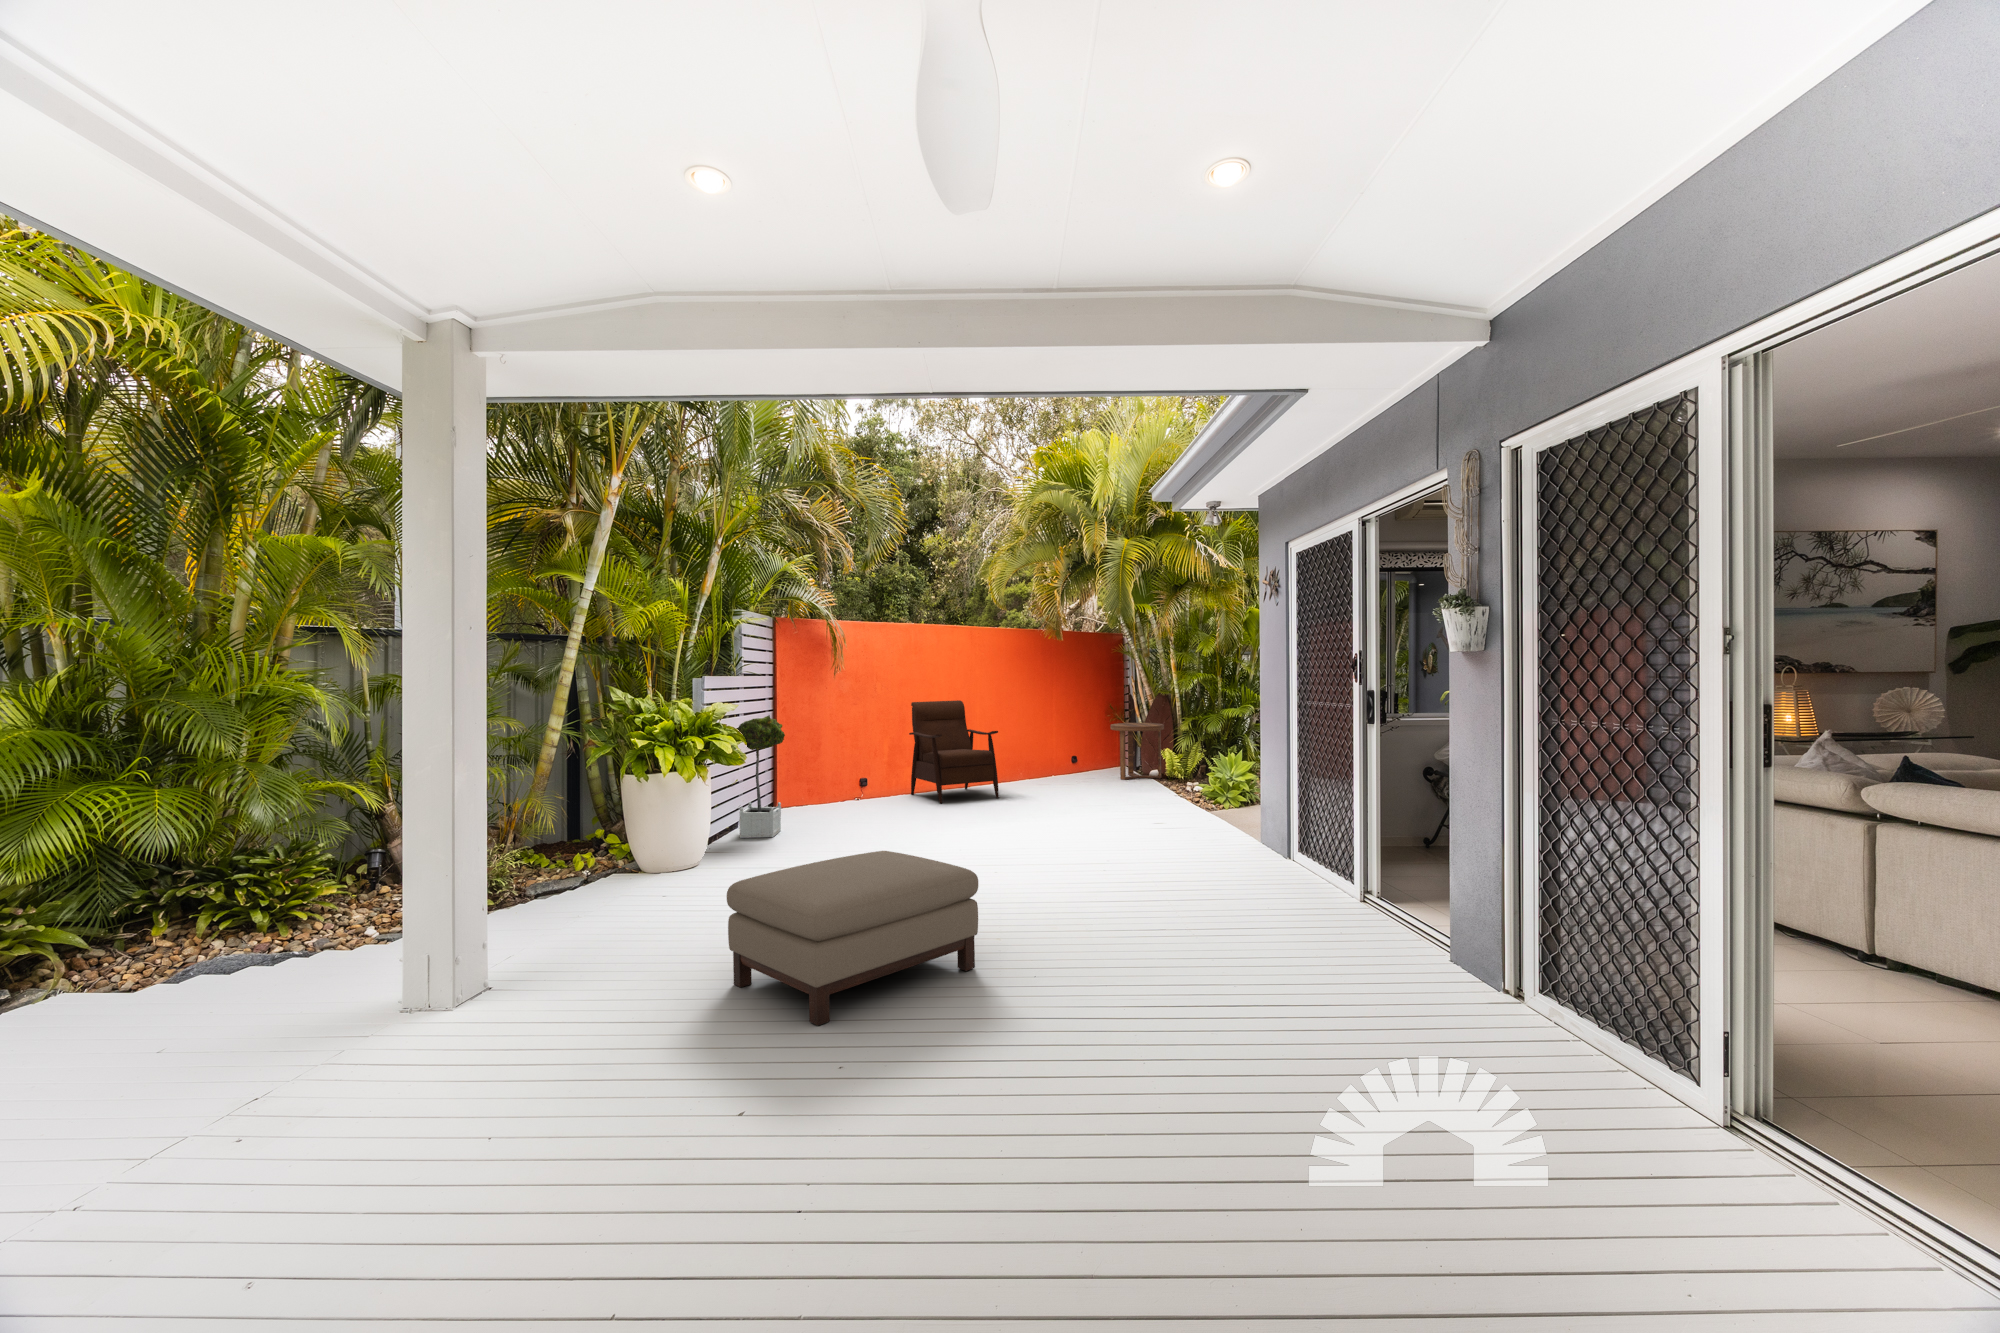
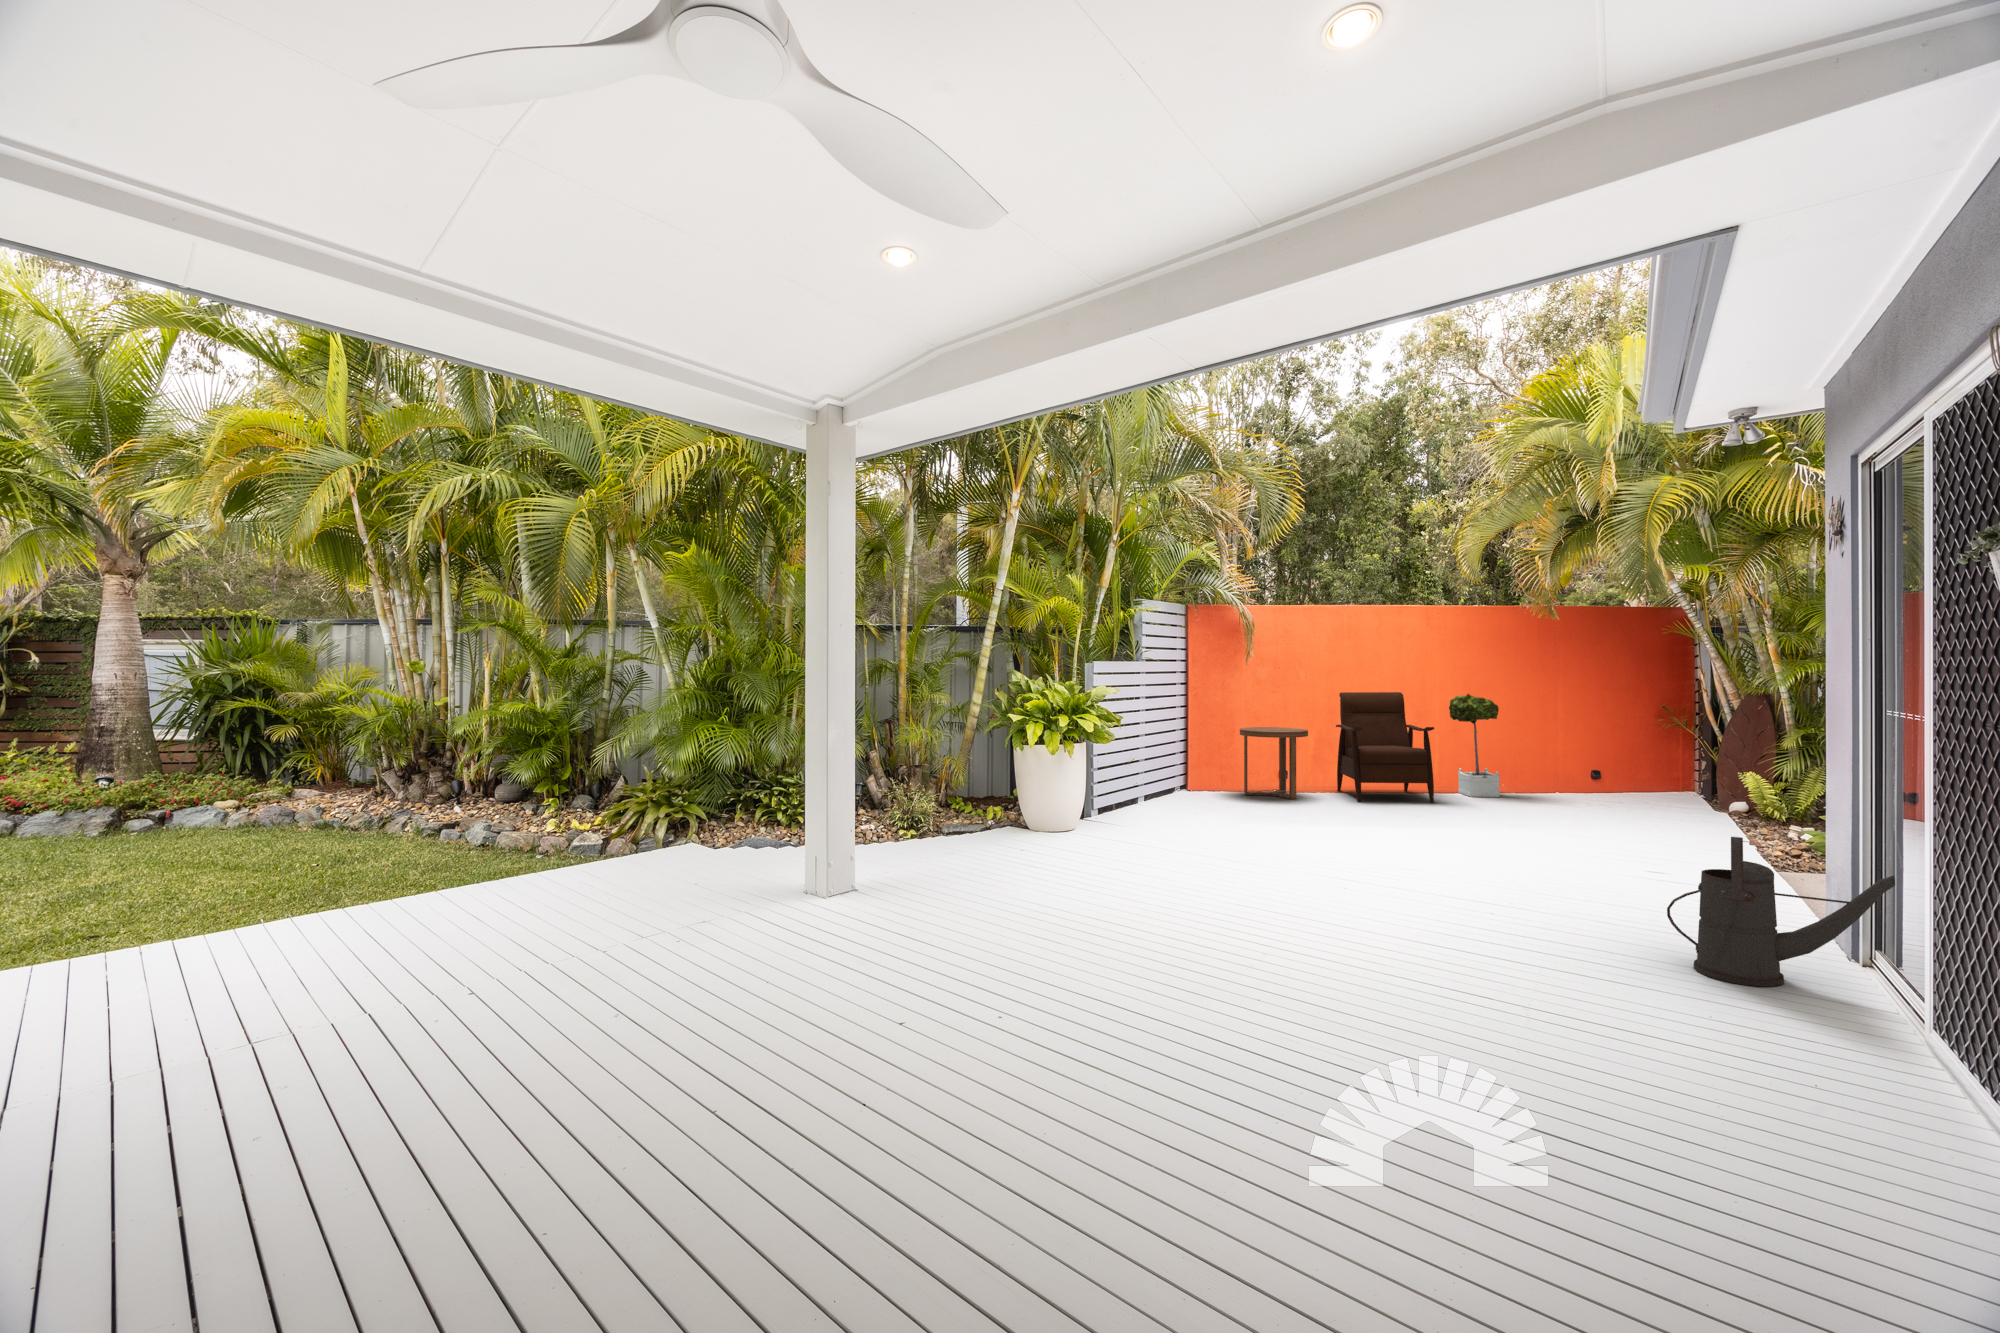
potted tree: present [738,715,785,838] -> present [1449,693,1500,797]
side table: present [1111,723,1164,780] -> present [1240,727,1308,799]
watering can: none [1299,808,1433,922] -> present [1667,837,1895,987]
ottoman: present [727,851,978,1026] -> none [1009,821,1218,949]

